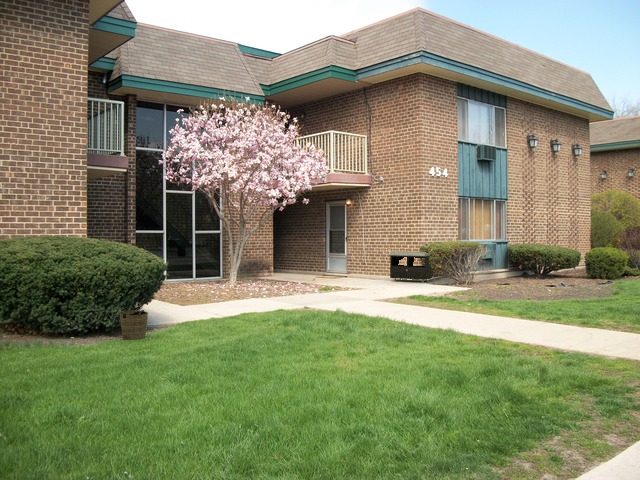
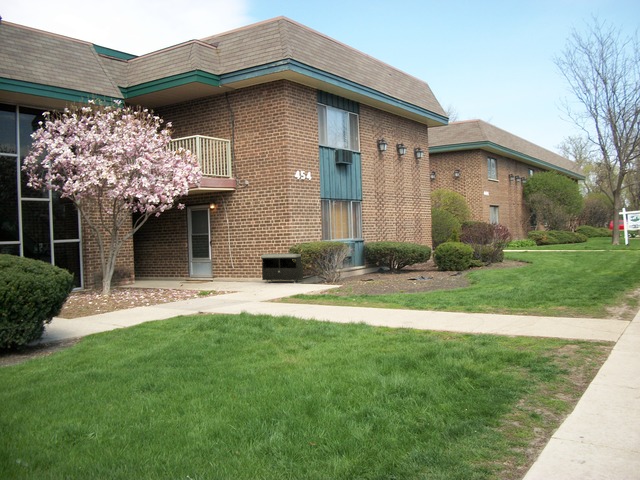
bucket: present [117,310,148,340] -> none [39,323,72,353]

